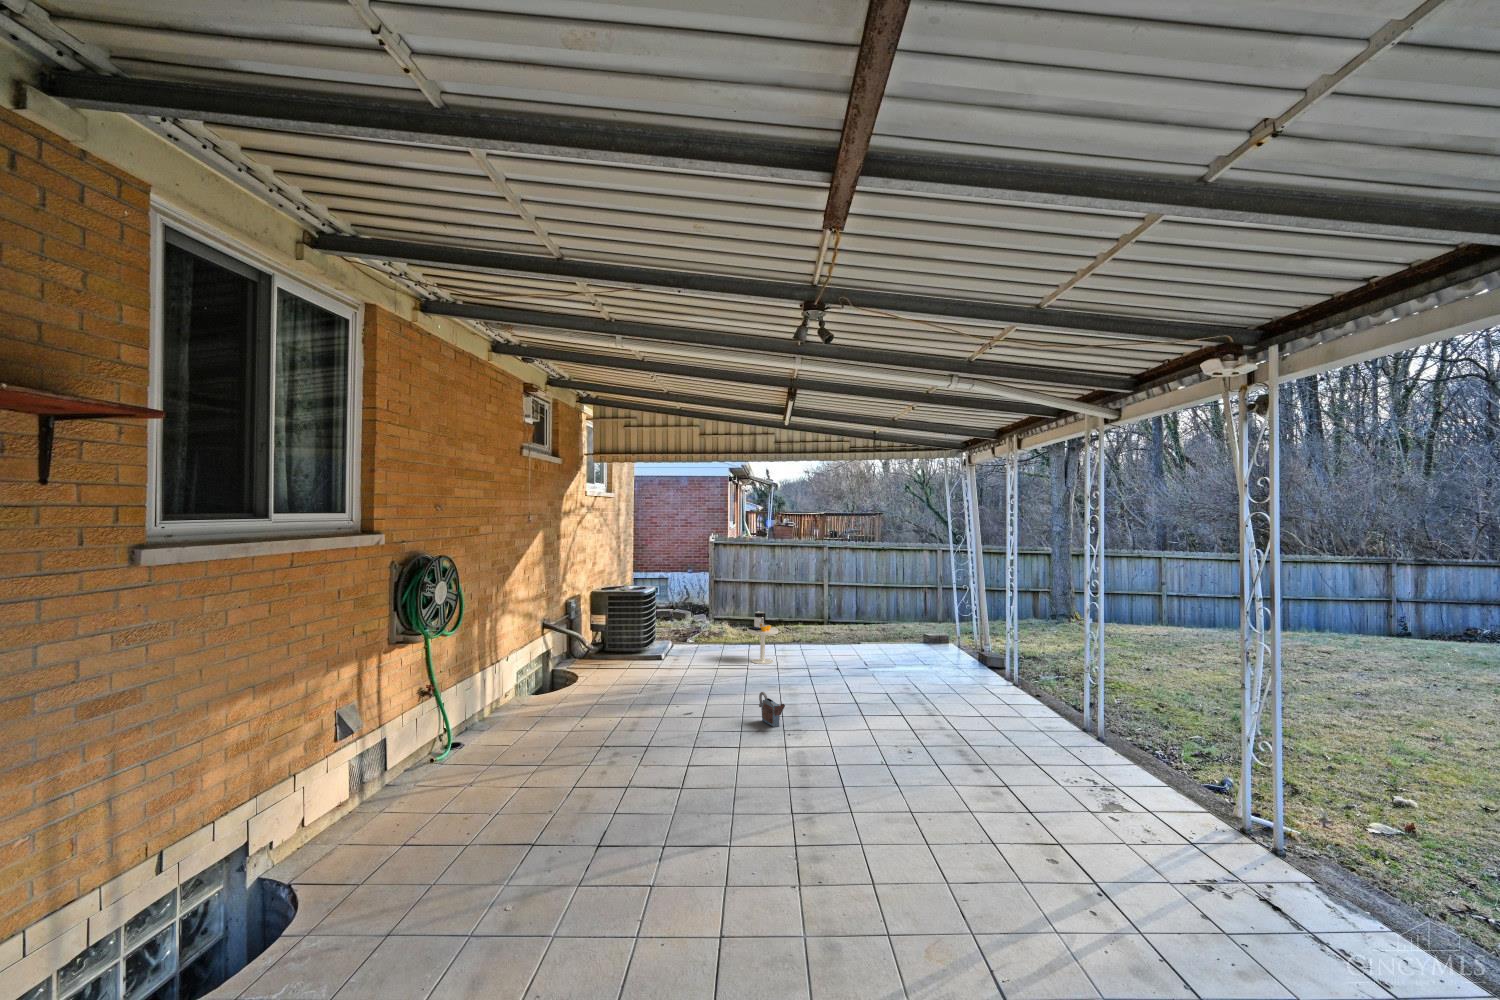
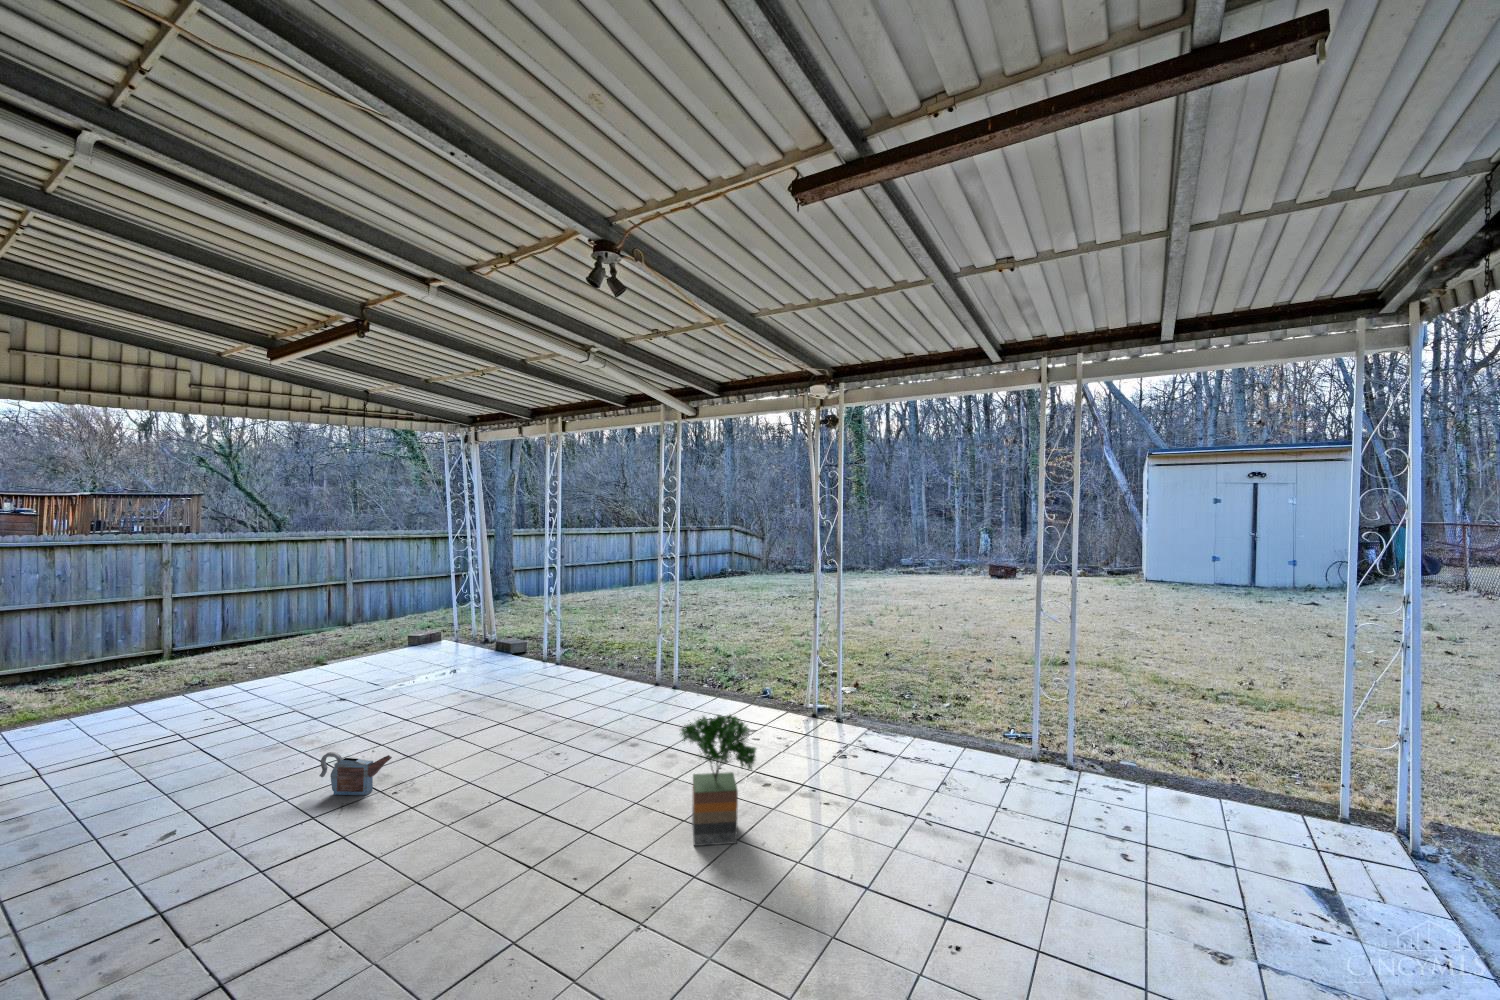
side table: present [747,612,779,664] -> none [144,646,213,730]
potted tree: none [875,732,952,866] -> present [681,715,756,846]

